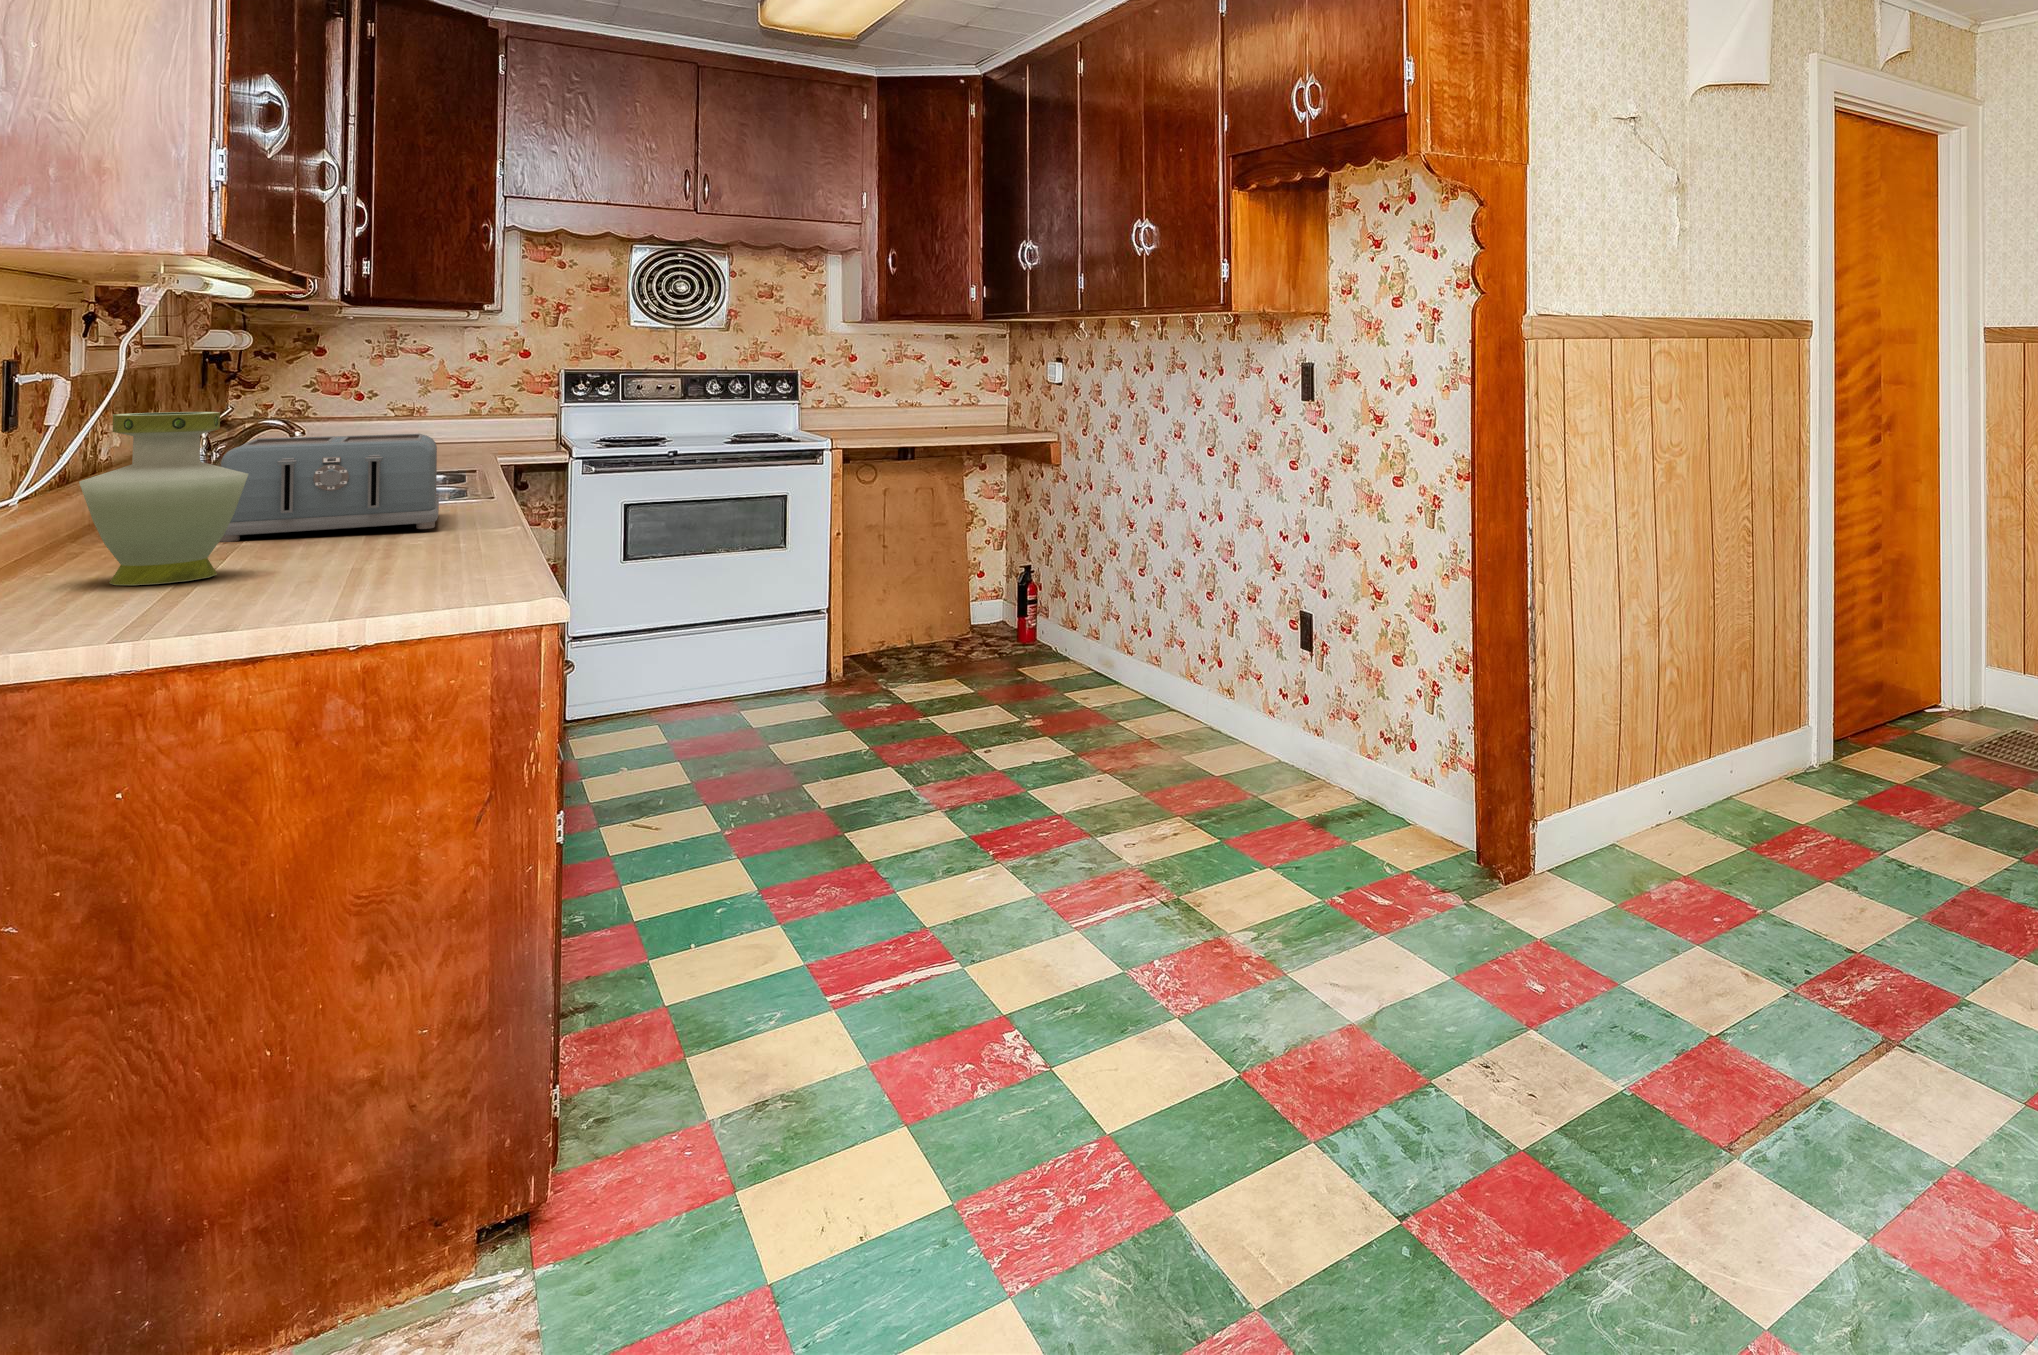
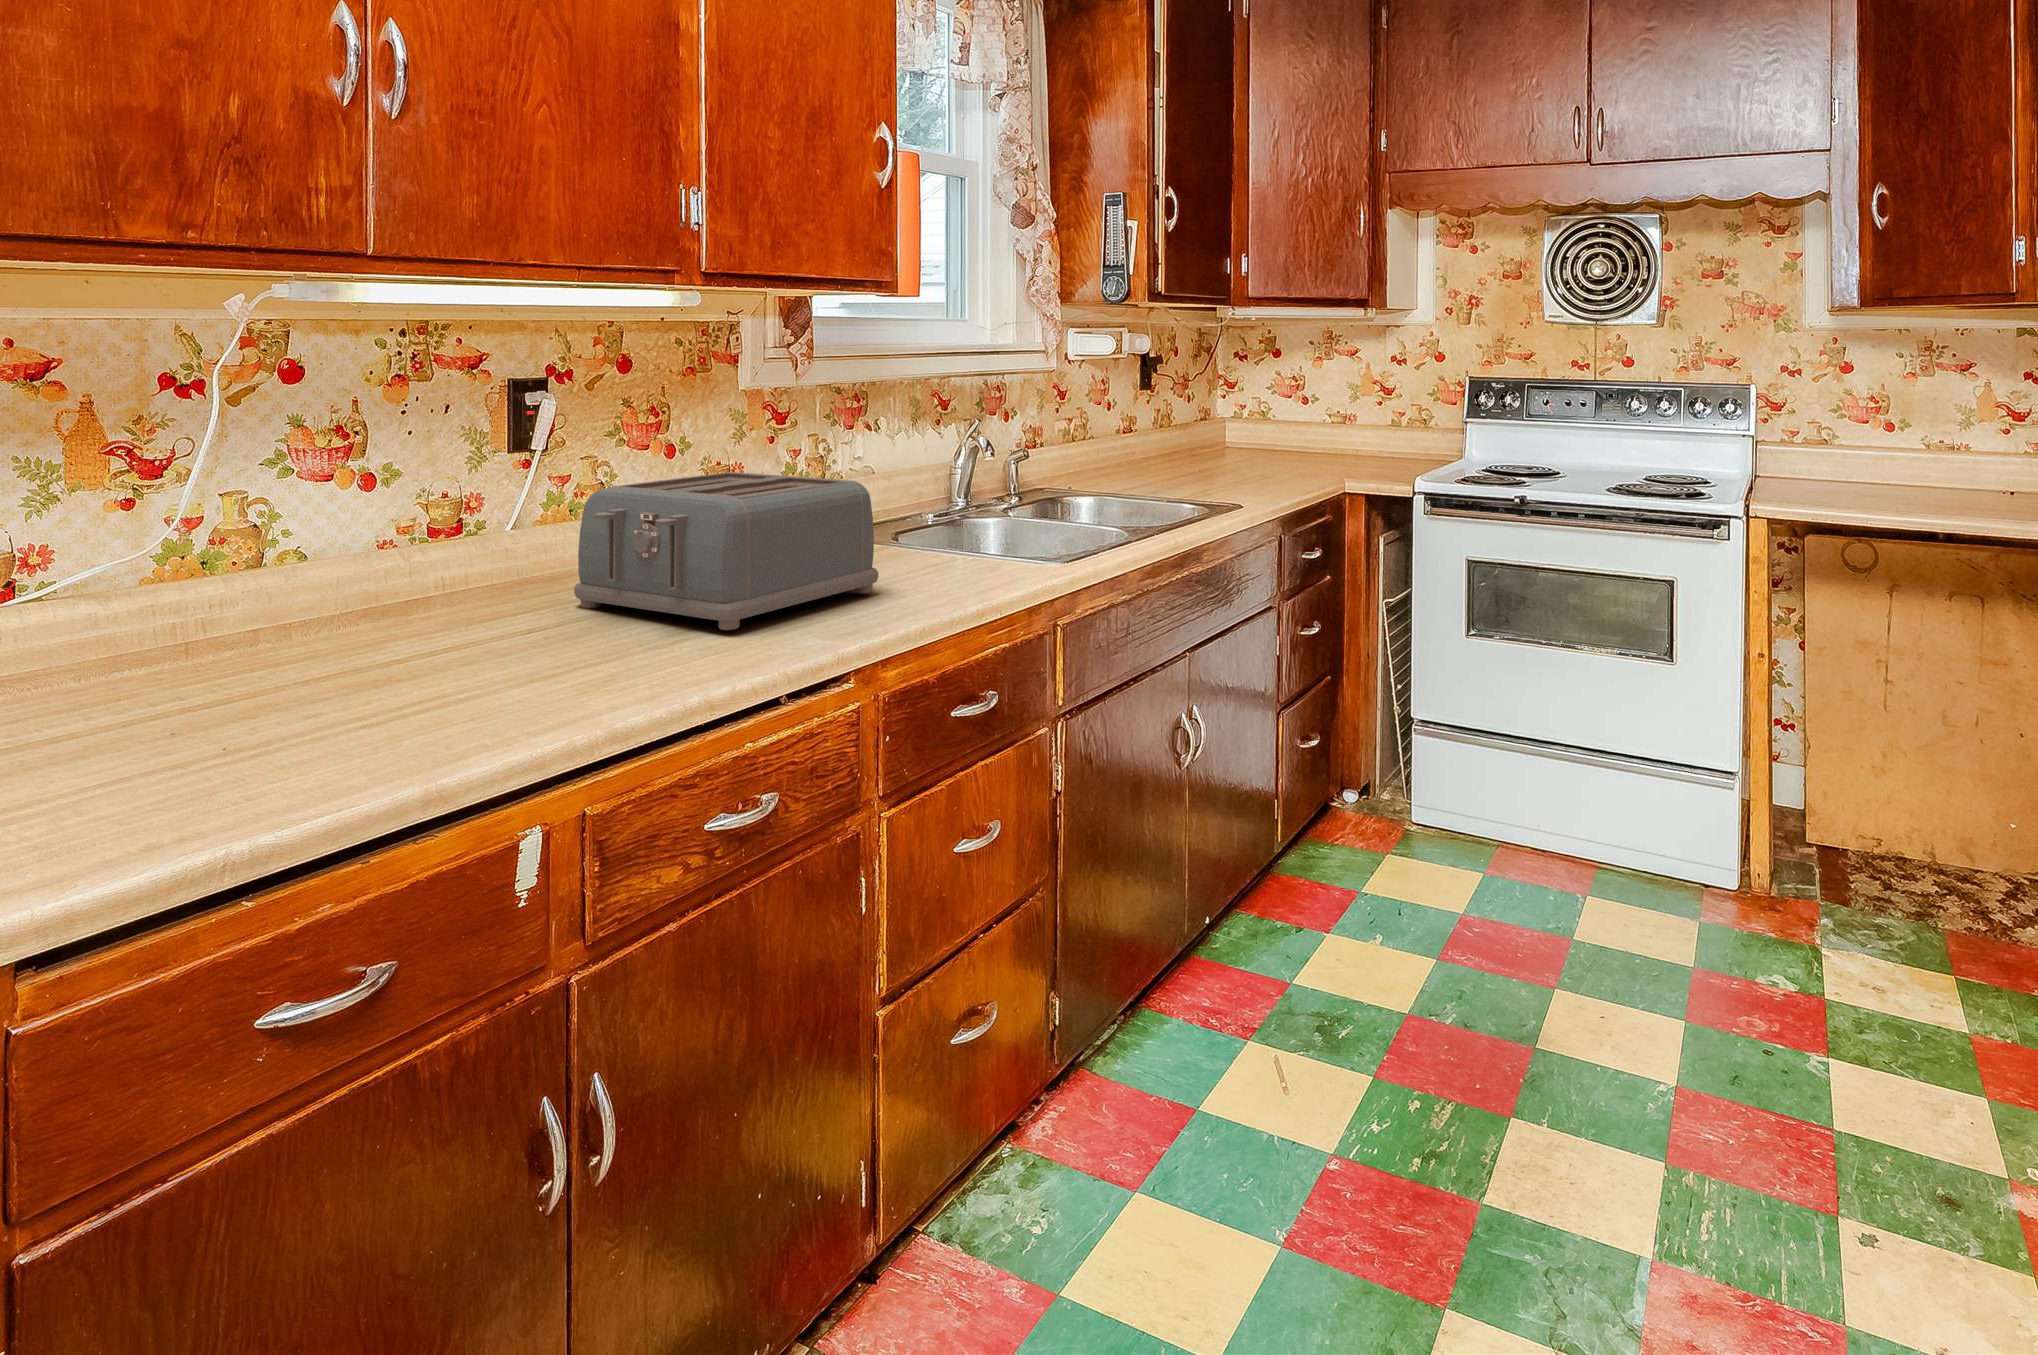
vase: present [79,412,248,585] -> none [121,455,312,697]

